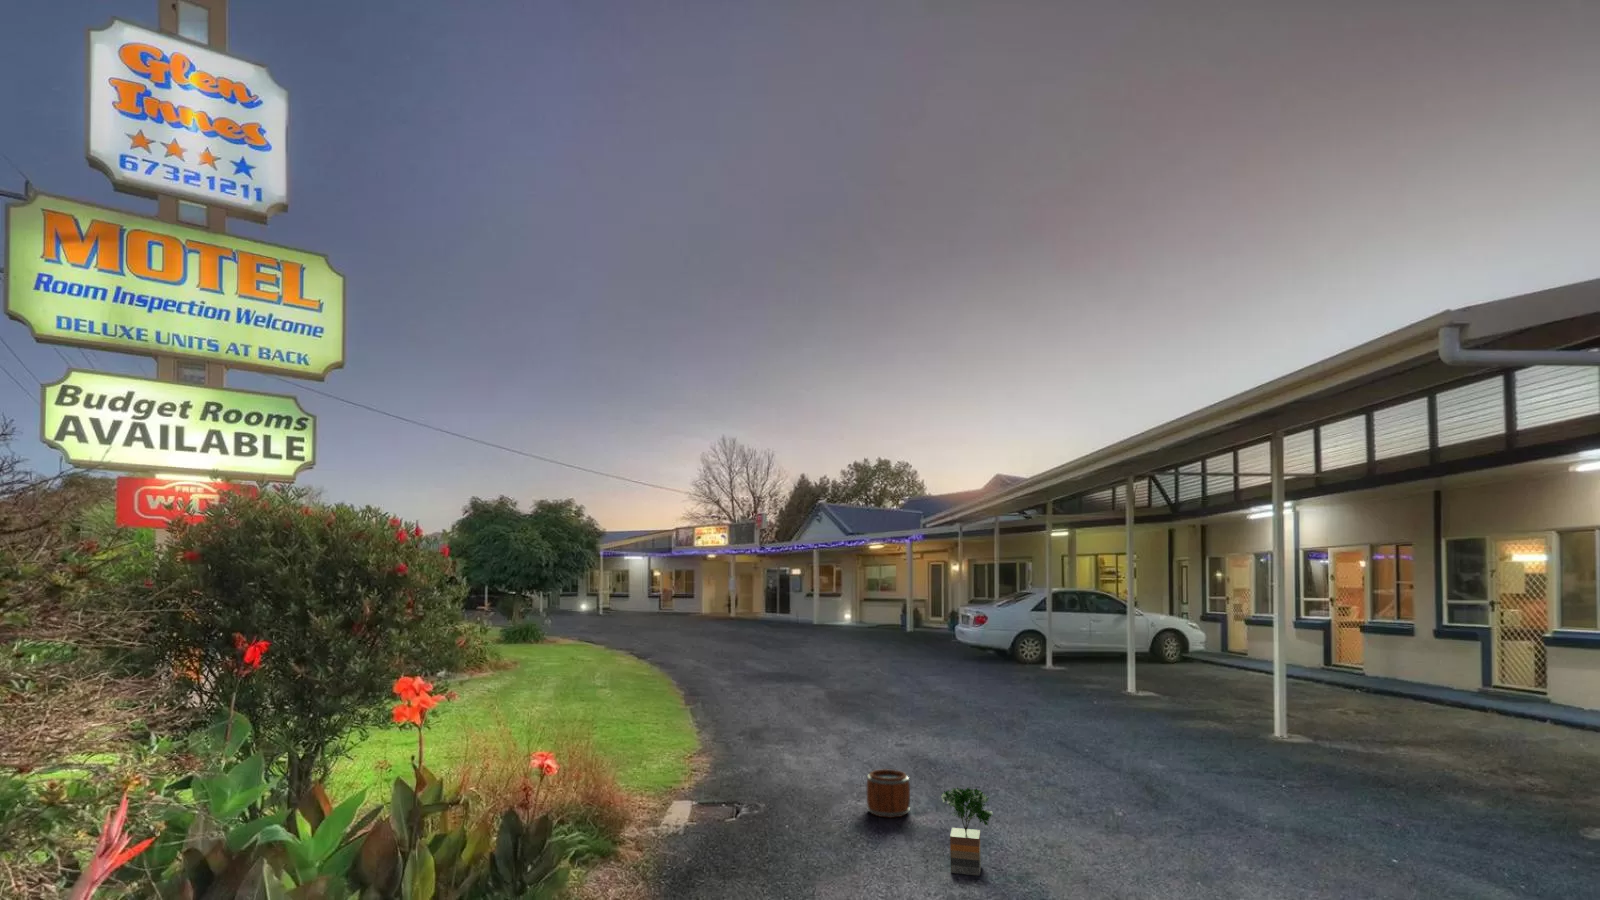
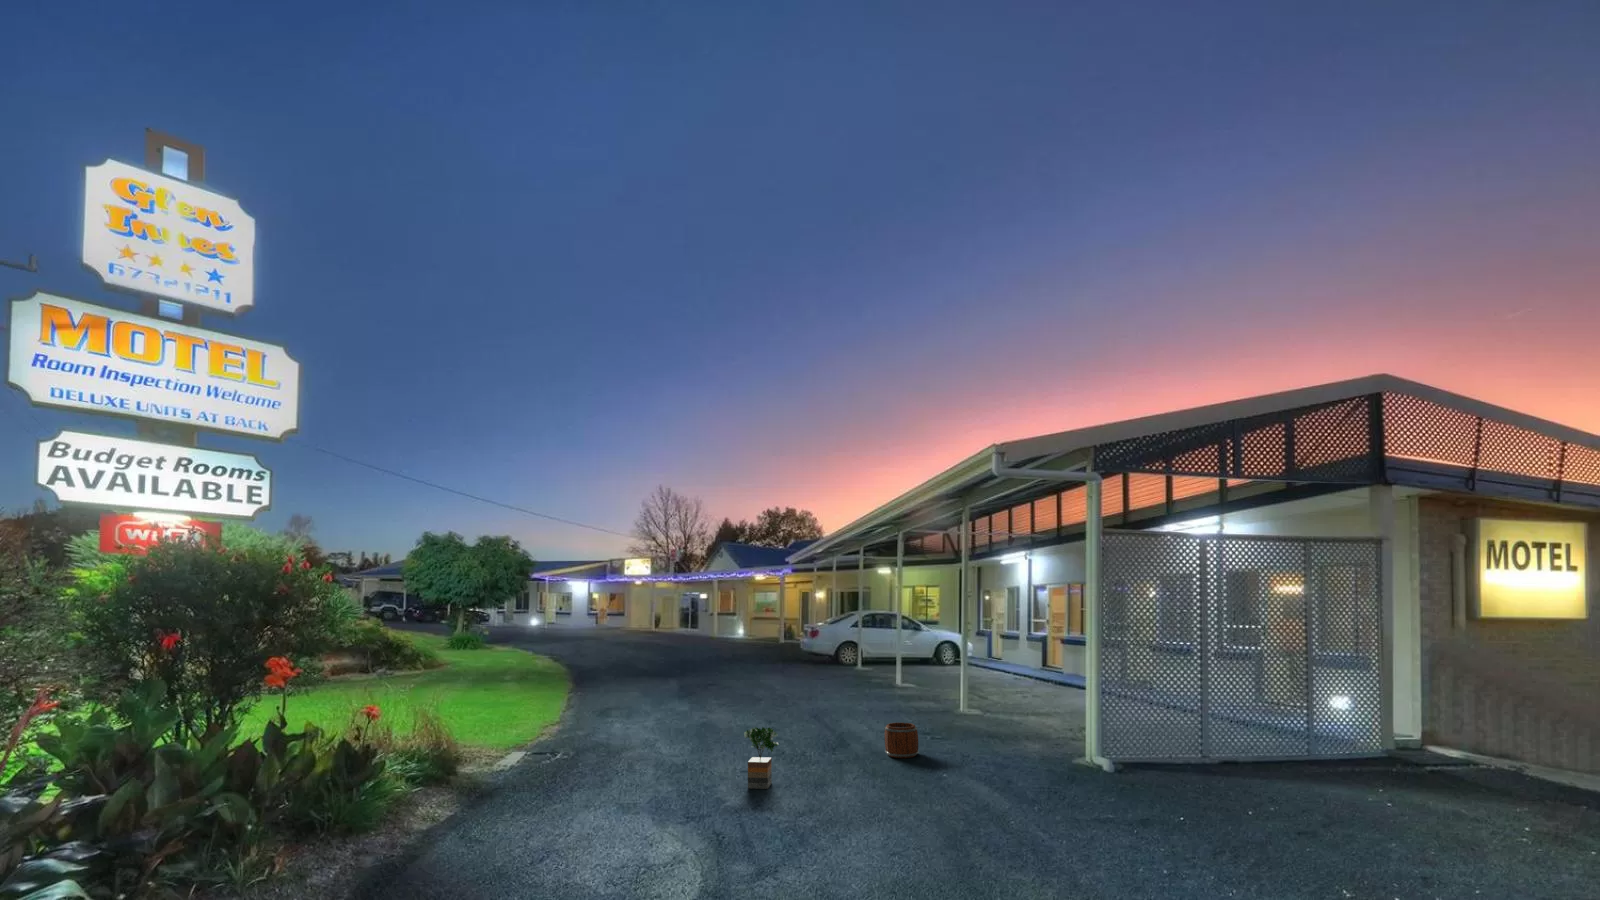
bucket: present [867,769,910,818] -> present [884,723,919,758]

